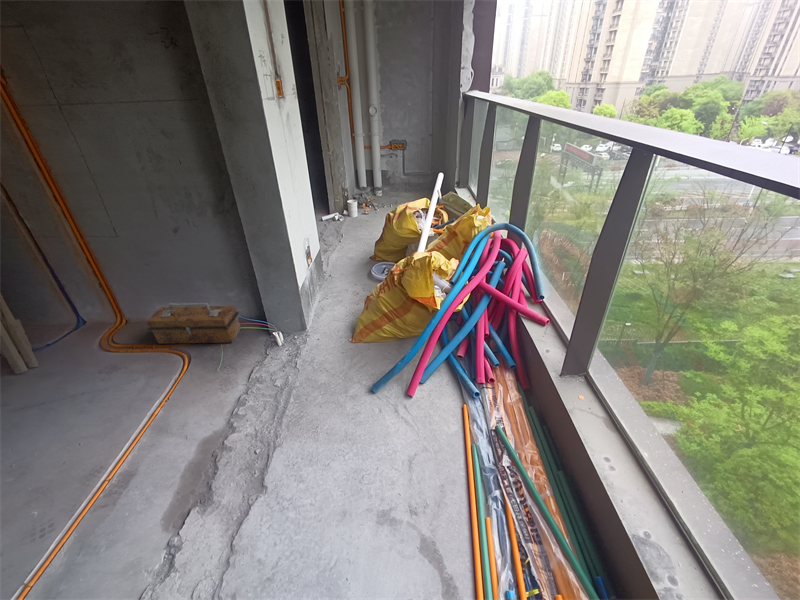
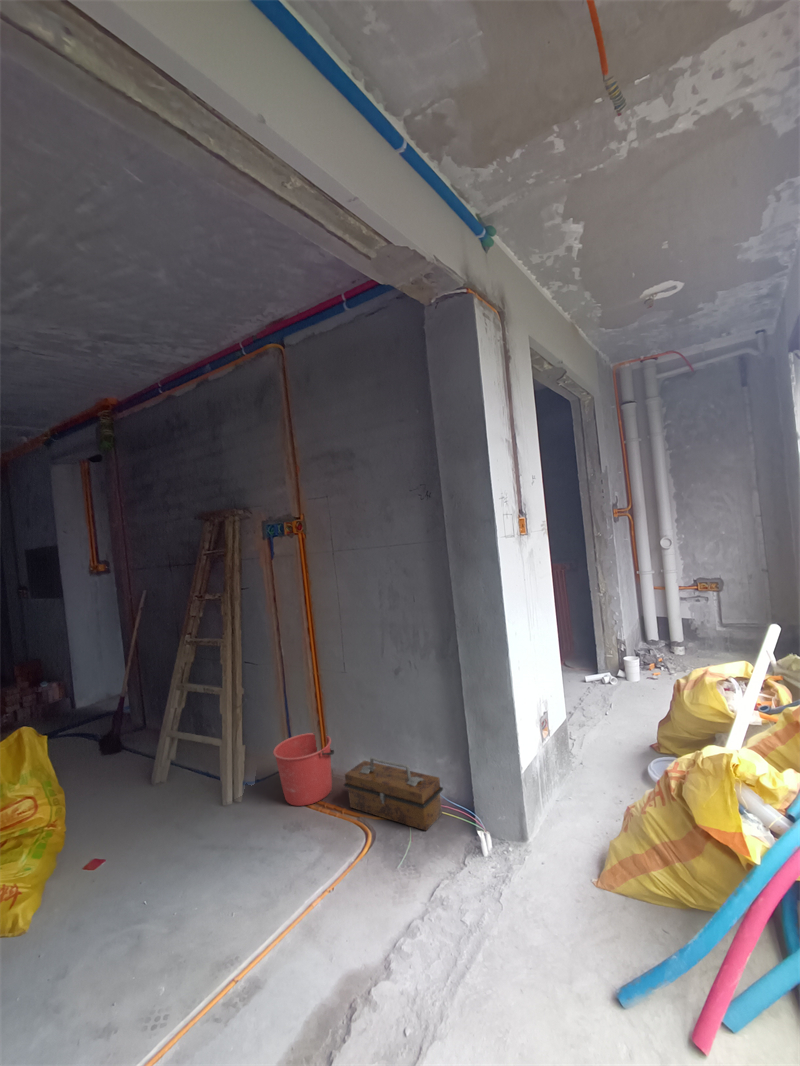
bucket: none [55,294,133,356] -> present [273,733,334,806]

